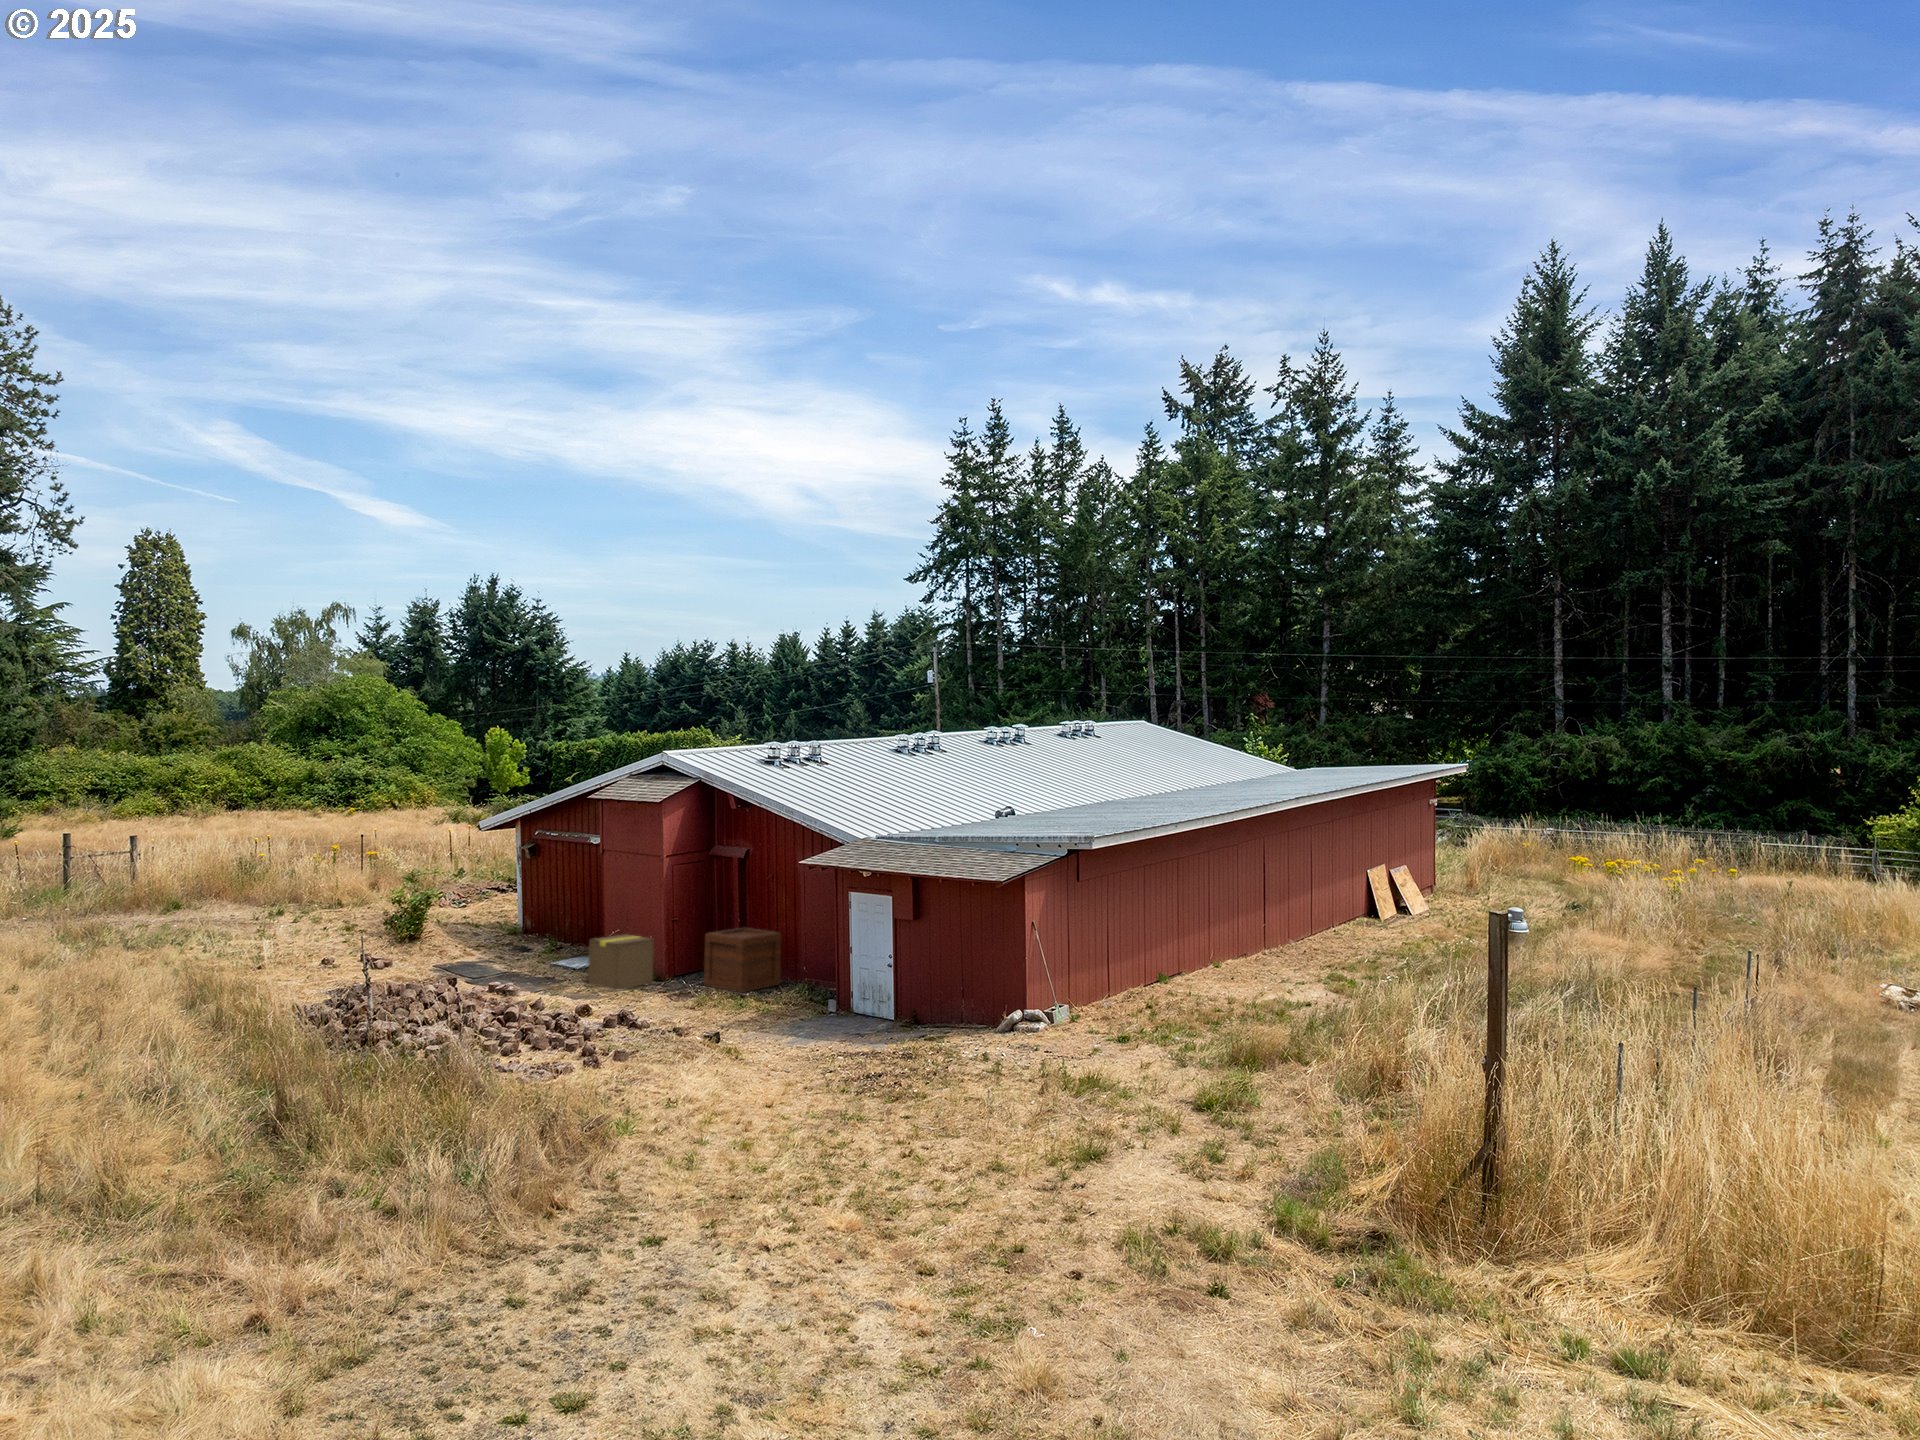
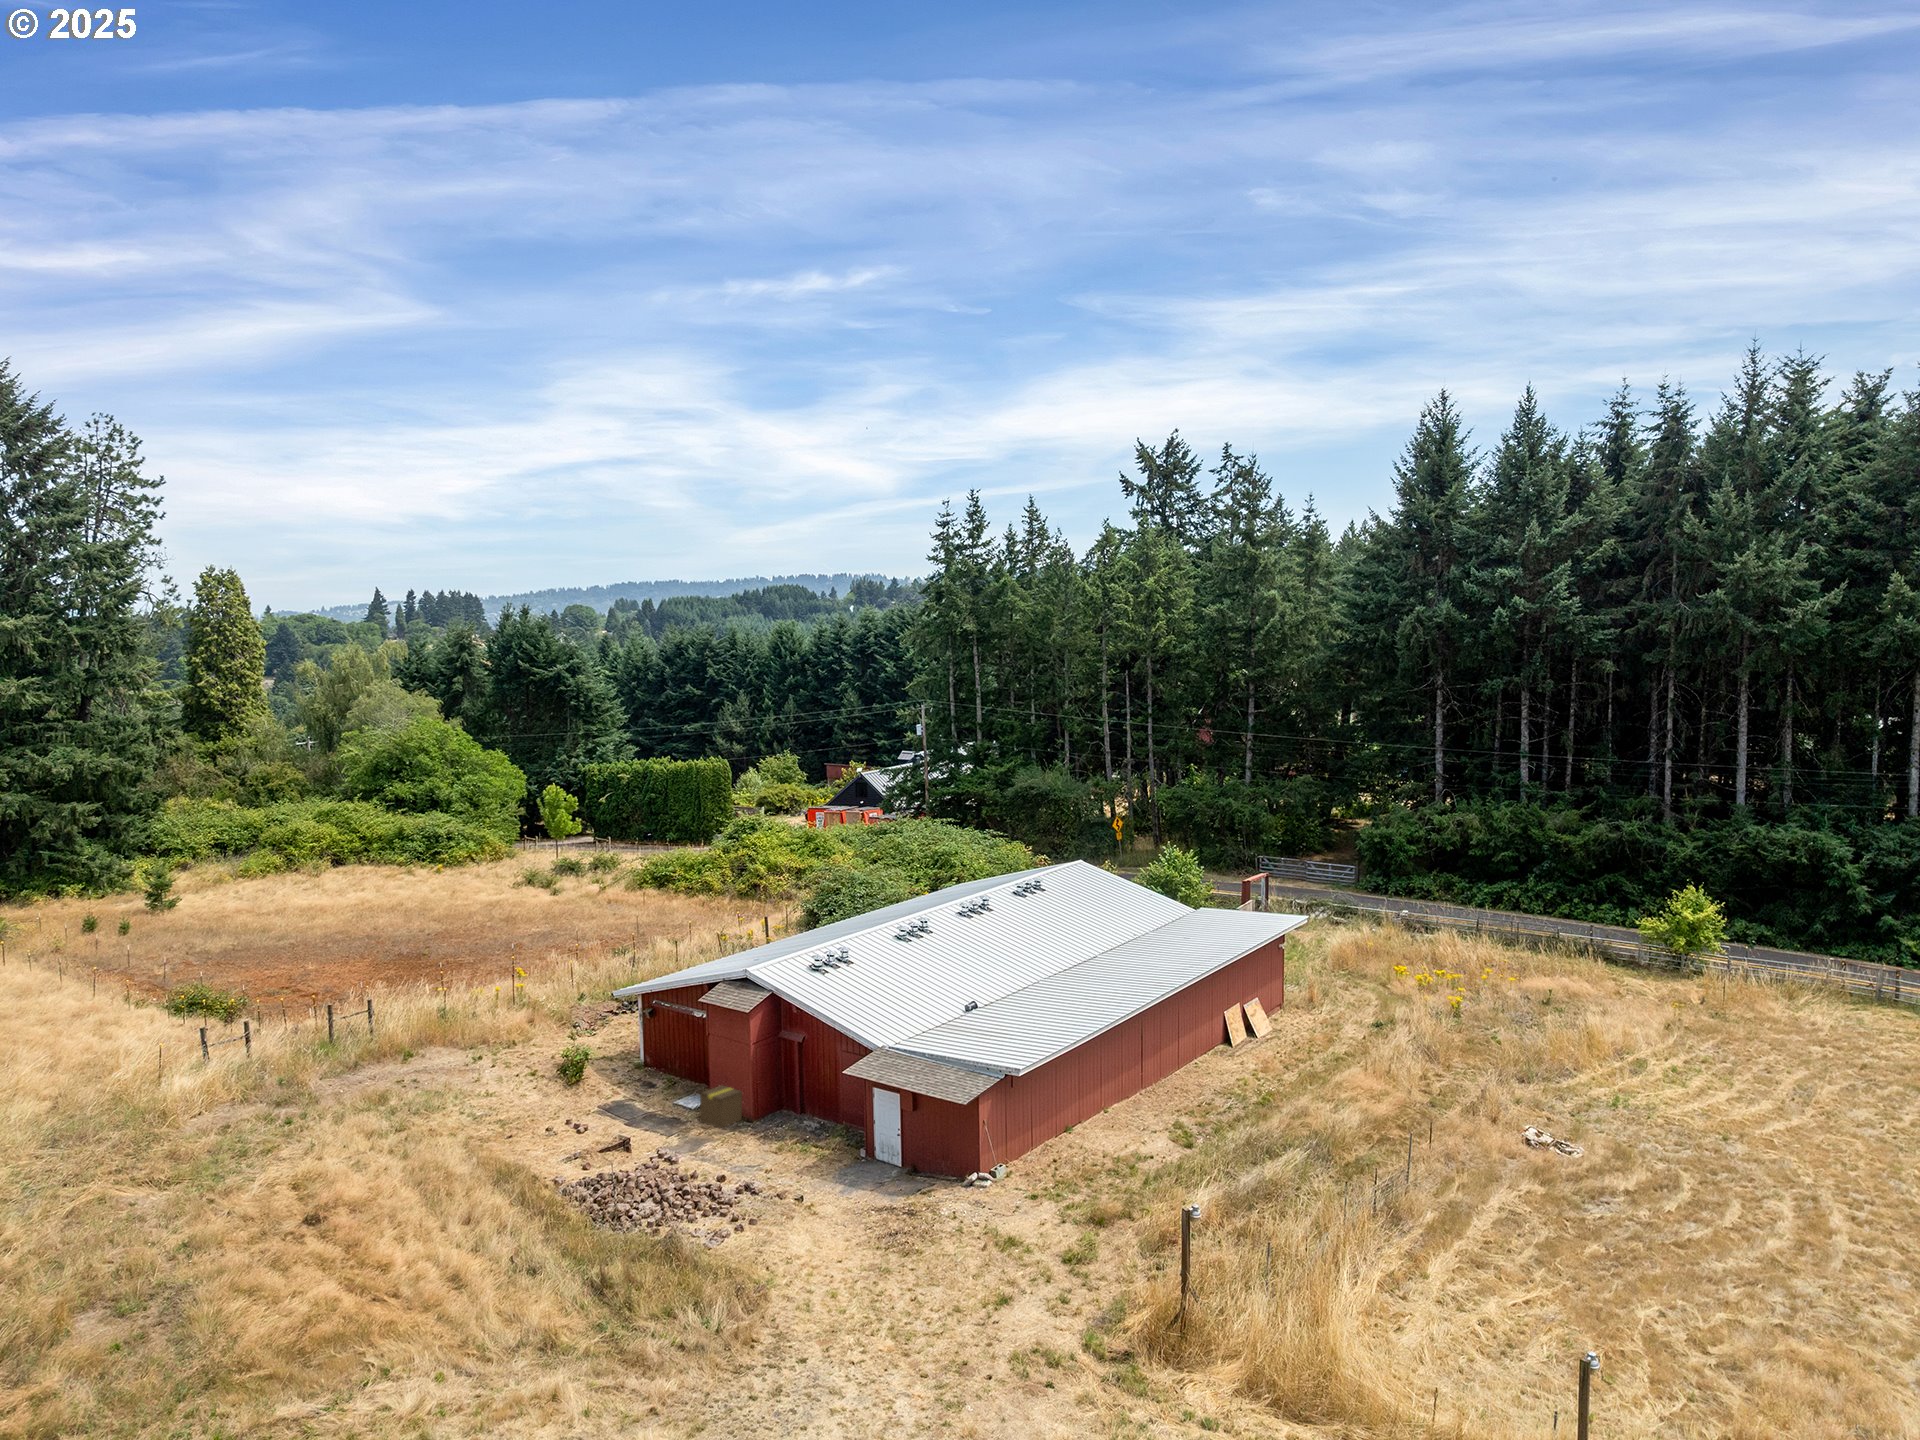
wooden crate: present [704,928,781,993] -> none [776,1081,826,1132]

